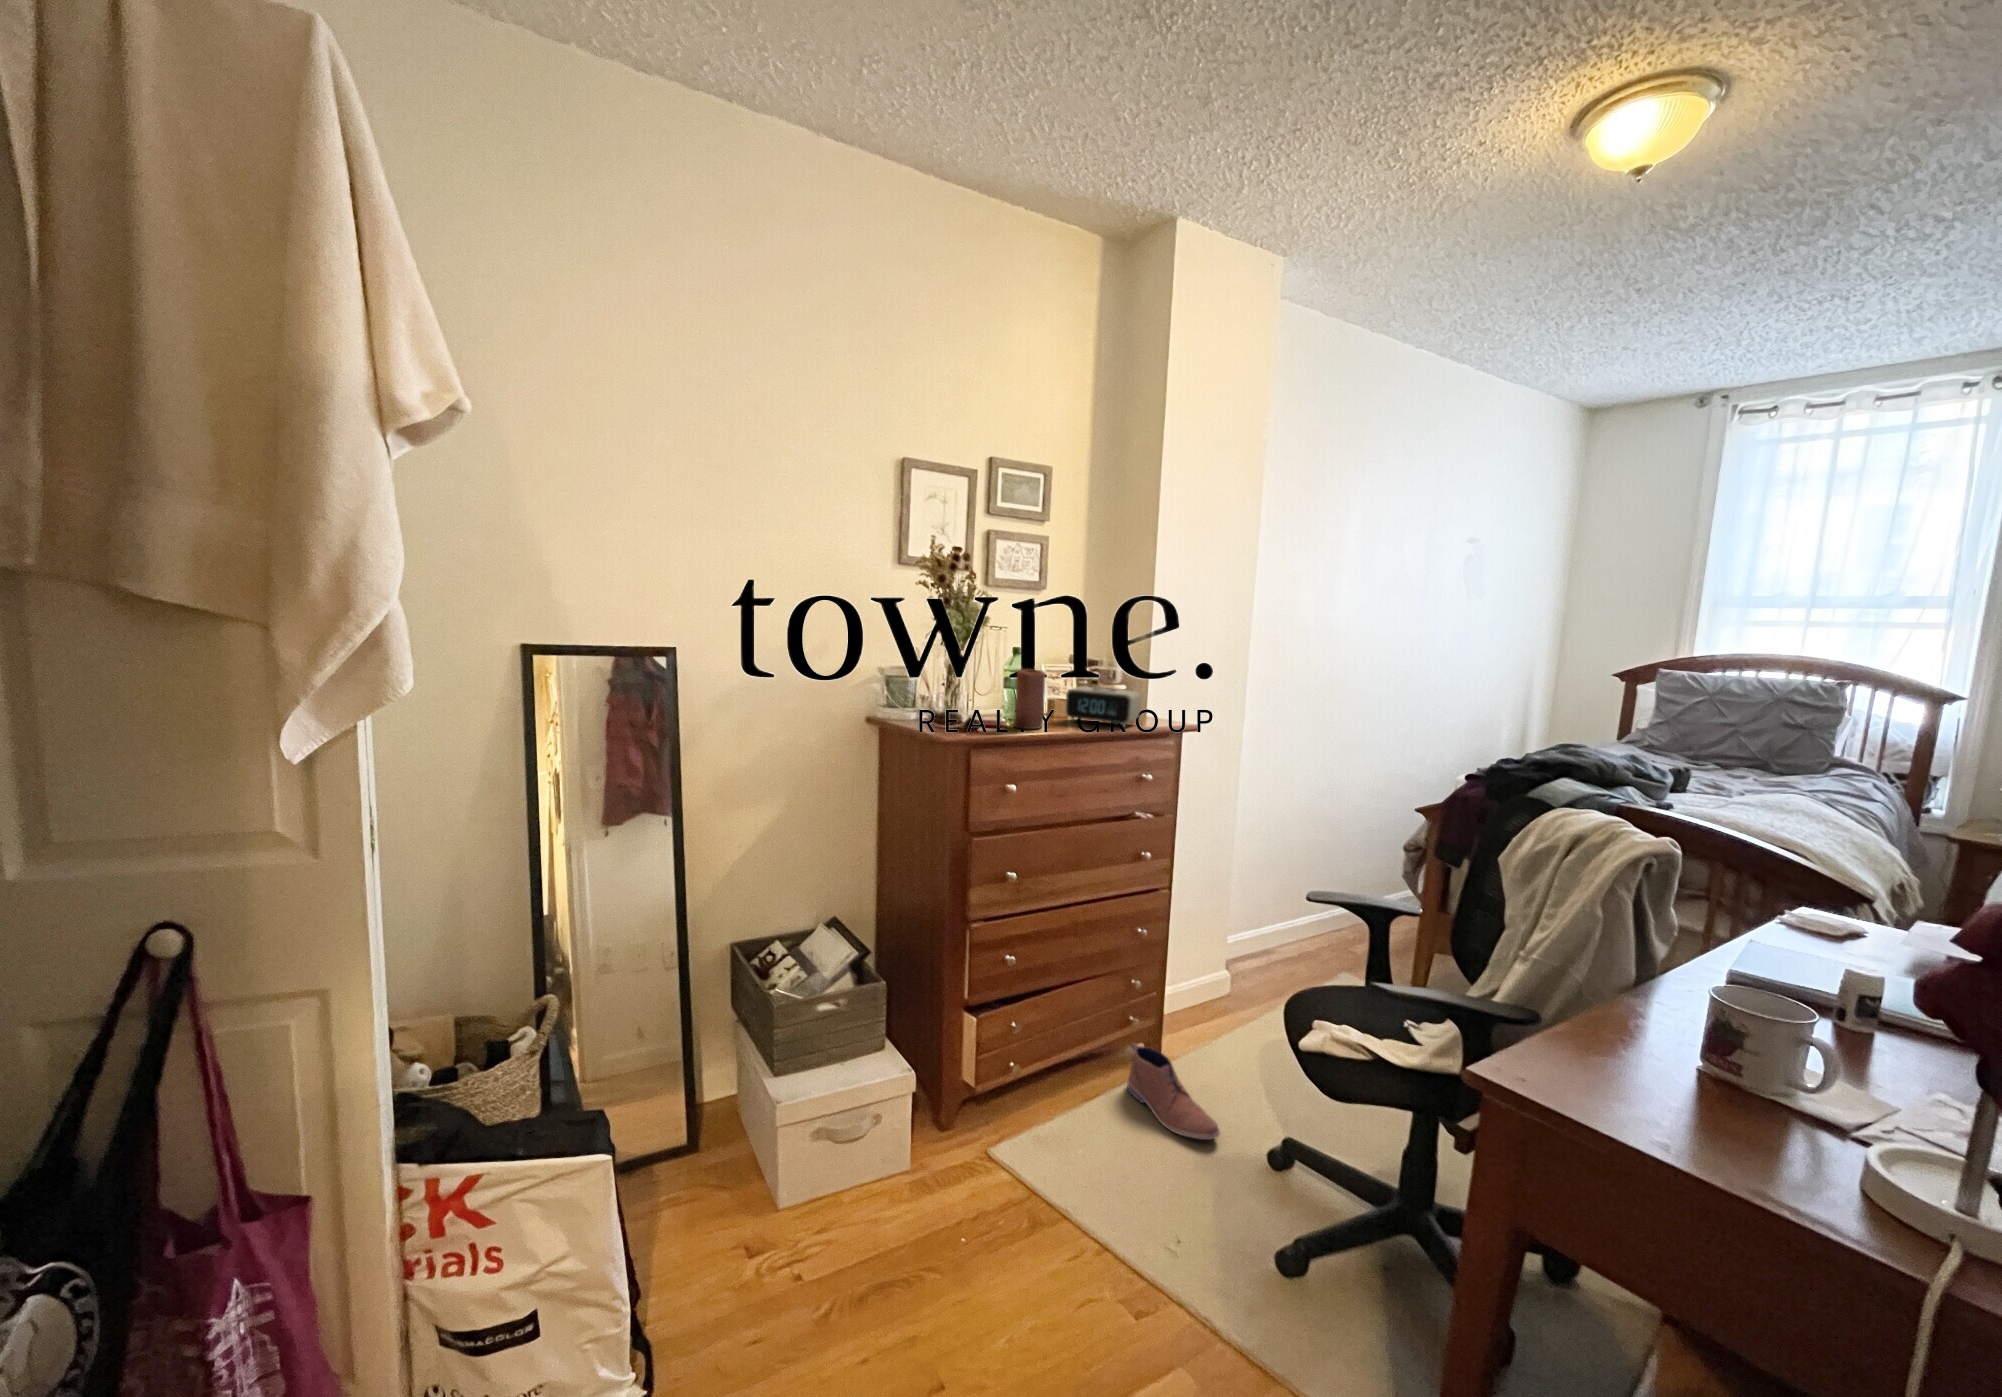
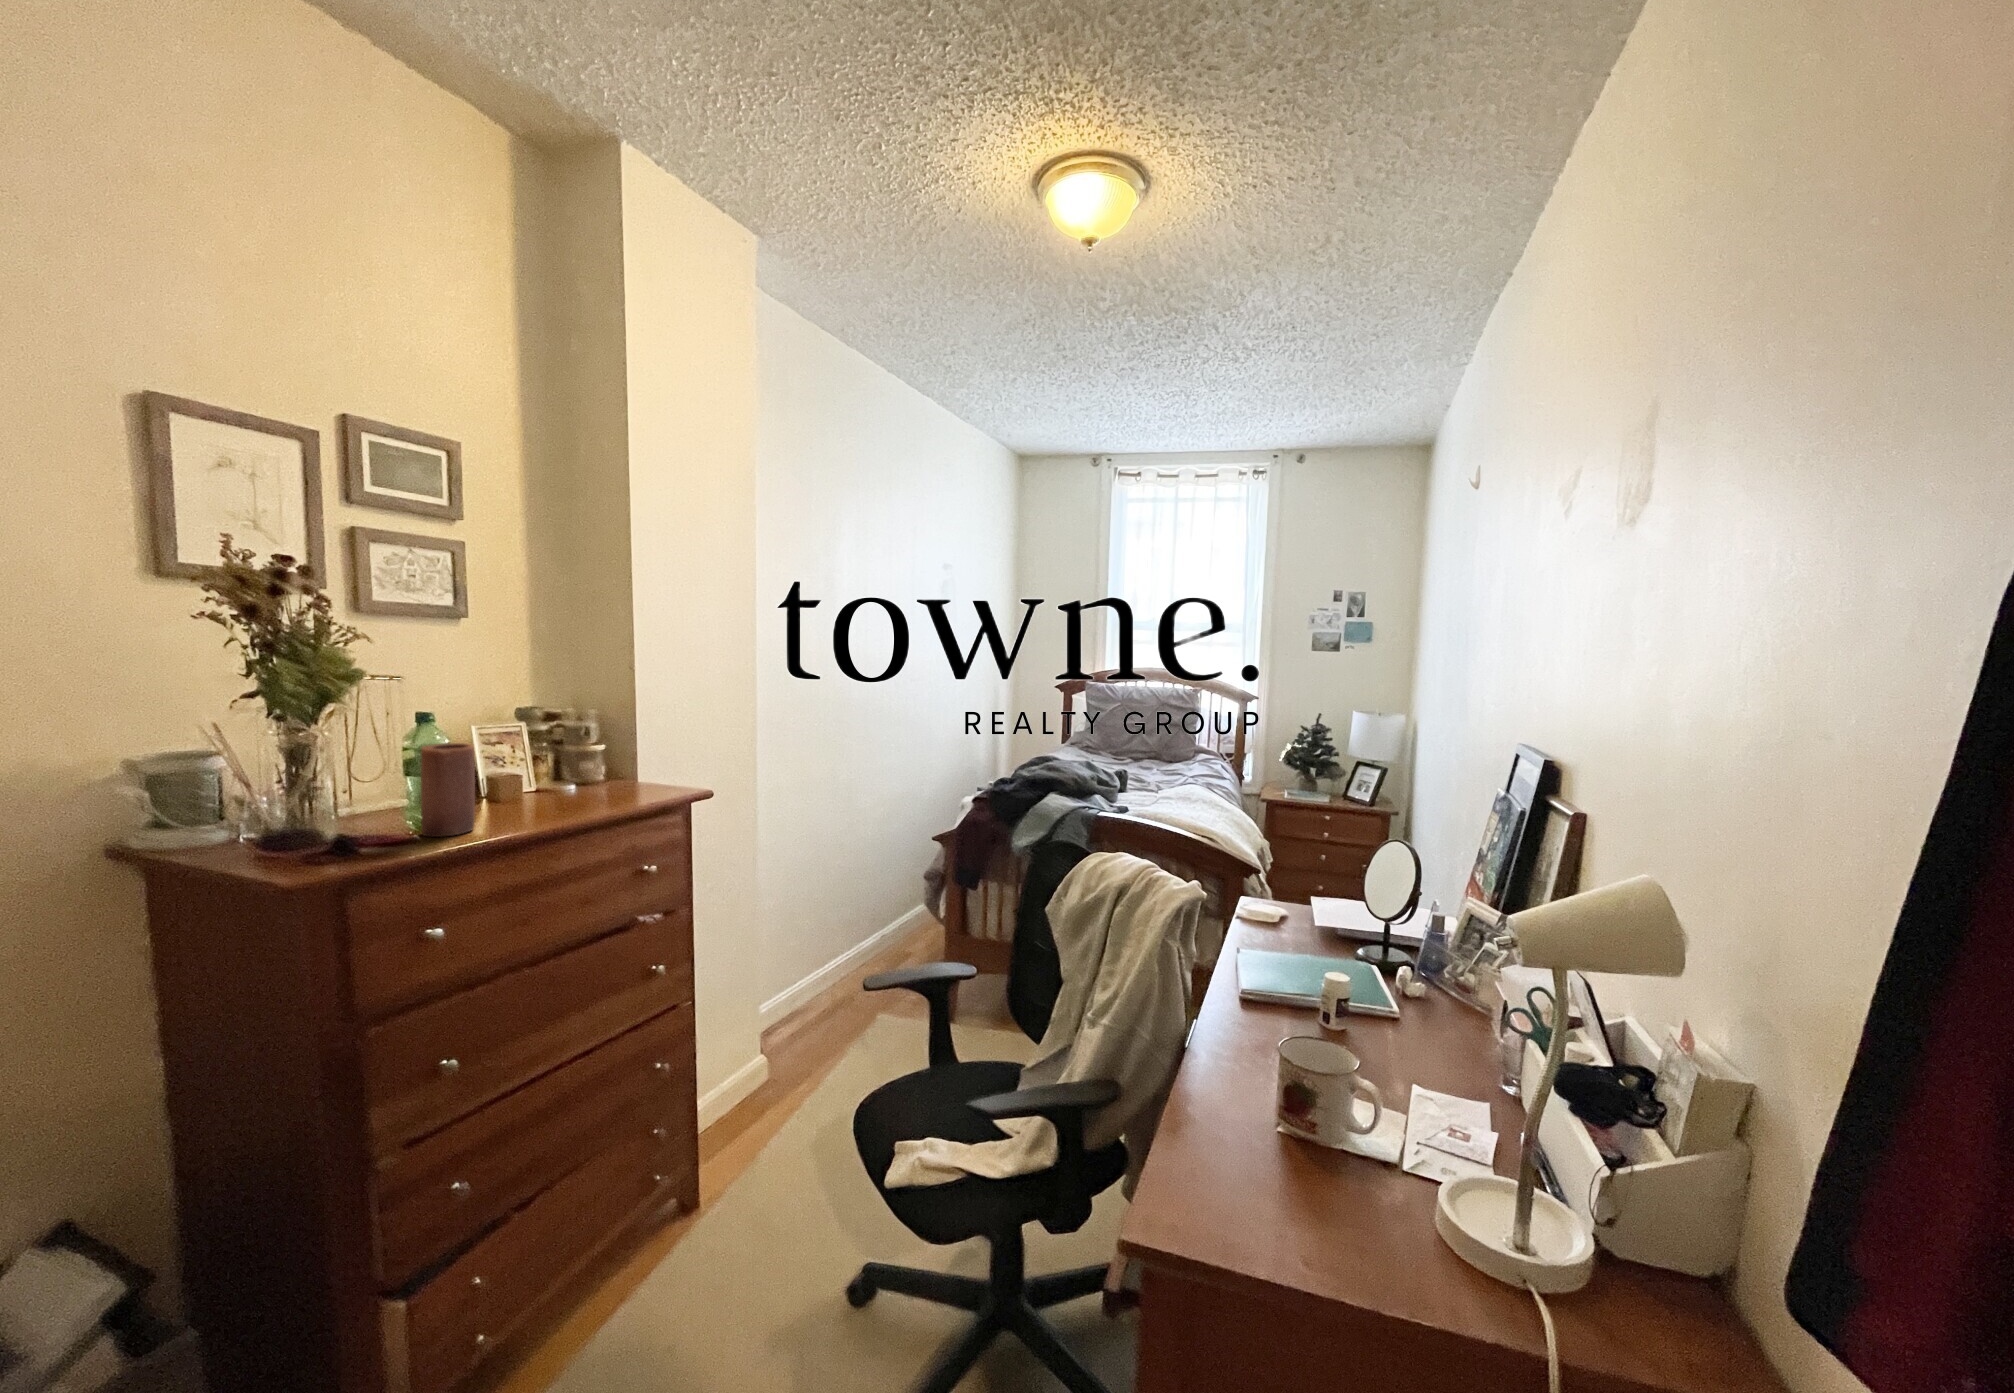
alarm clock: present [1066,686,1140,727] -> none [514,756,631,809]
shoe: present [1127,1042,1220,1140] -> none [651,1222,782,1329]

